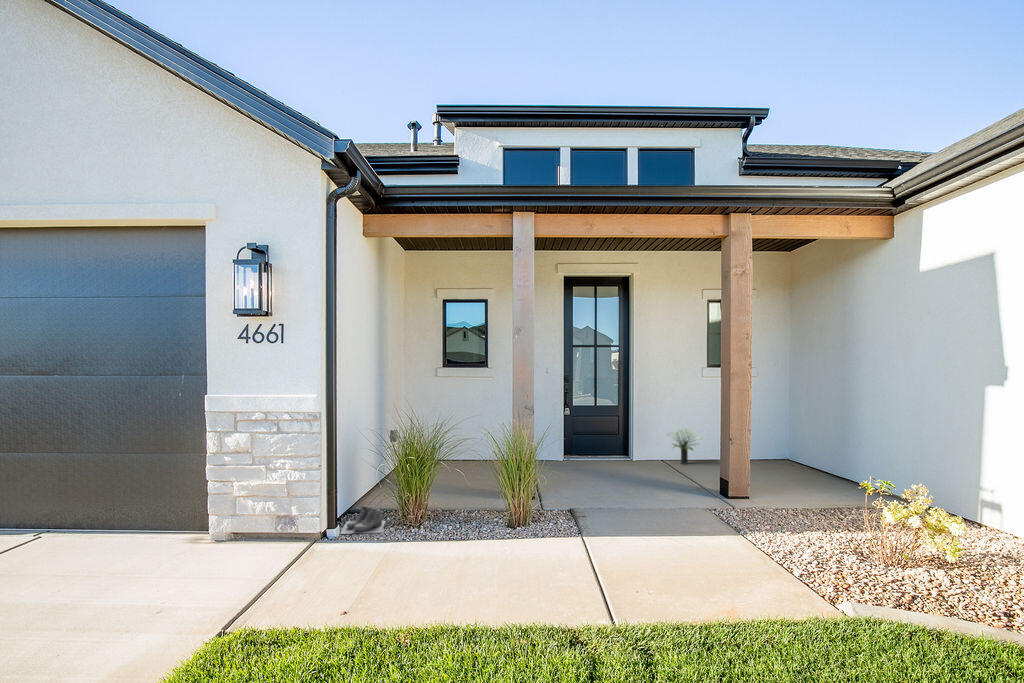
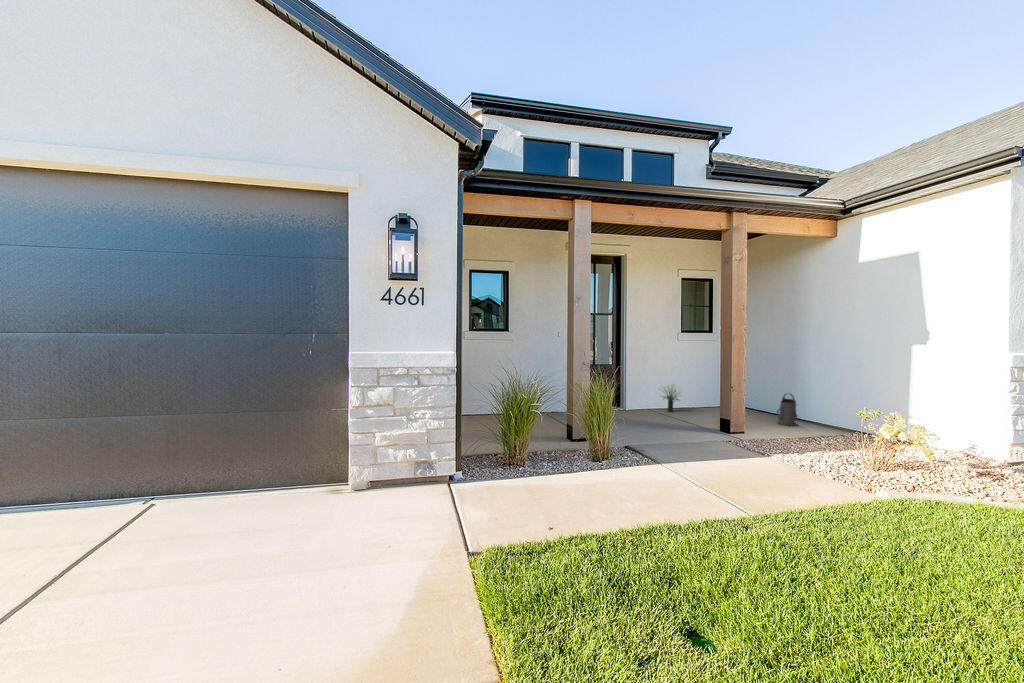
watering can: none [814,442,865,488] -> present [777,394,797,426]
boots: present [340,506,385,534] -> none [461,450,501,475]

